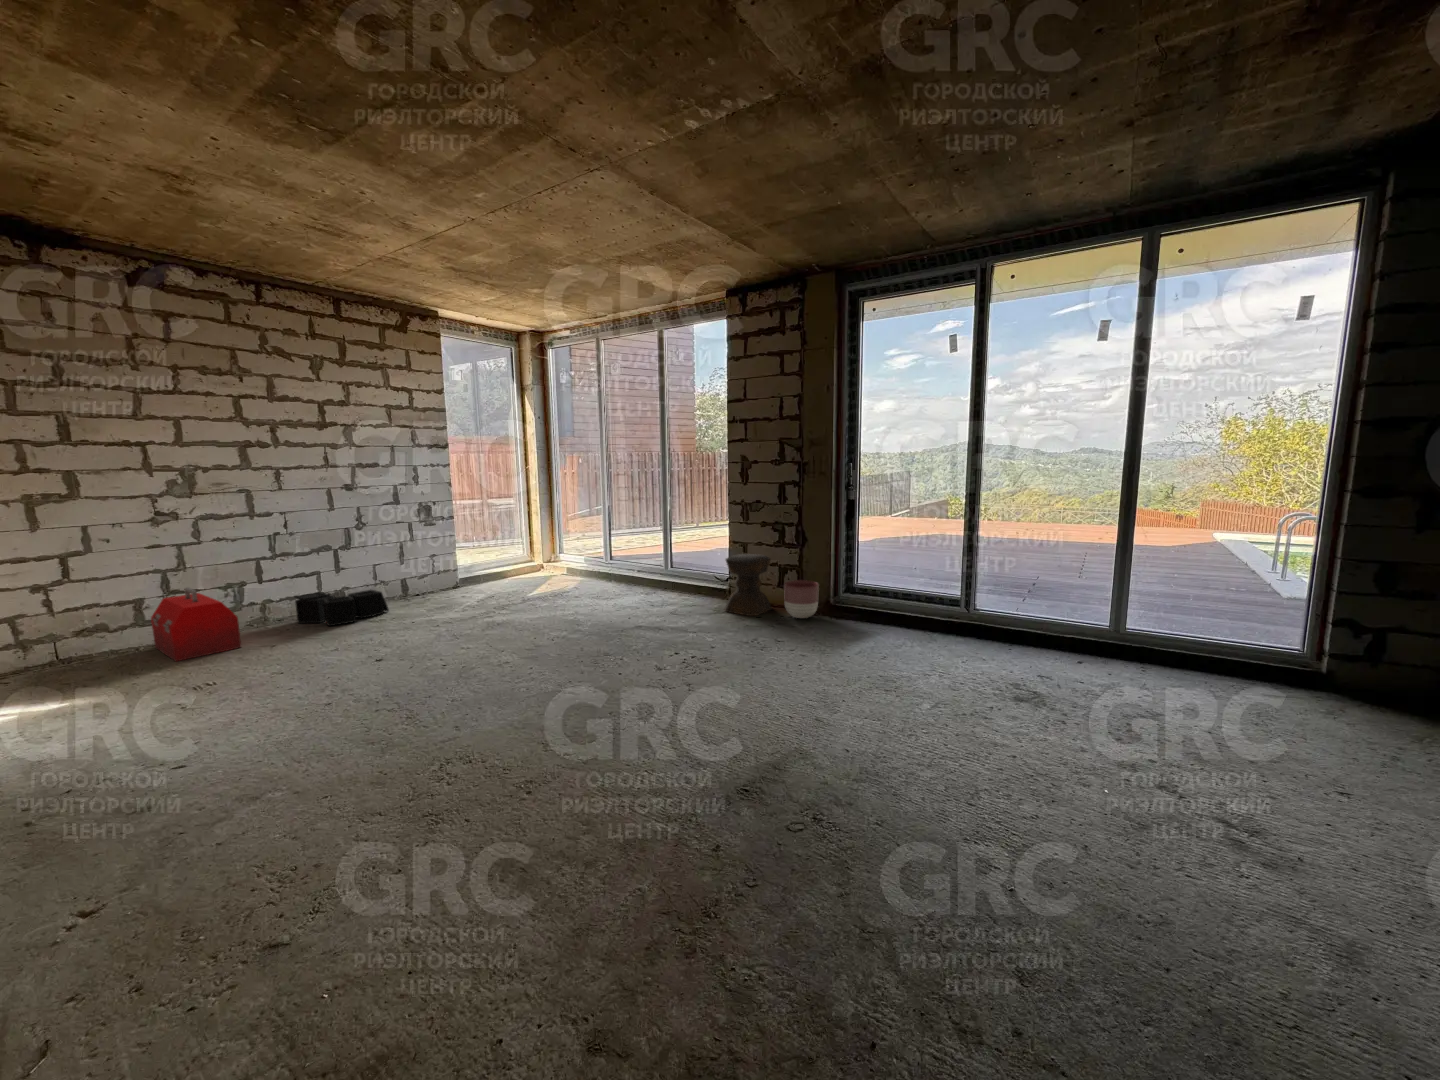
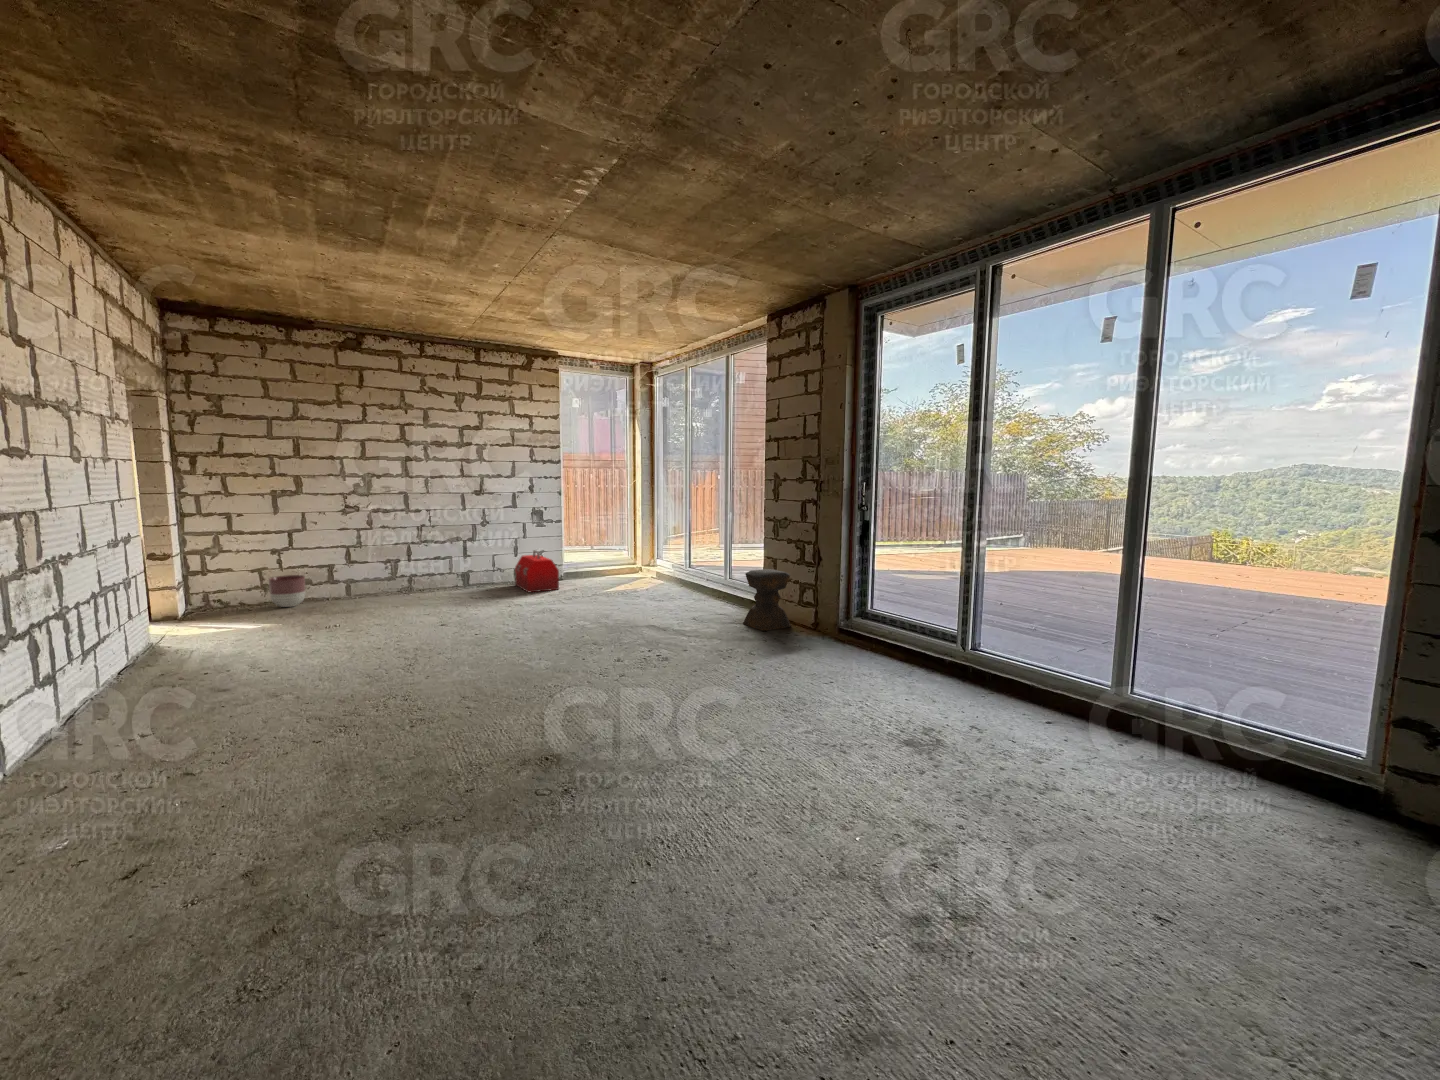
planter: present [784,580,819,618] -> present [269,575,306,607]
toolbox: present [151,588,241,662] -> present [515,550,559,592]
storage bin: present [295,590,389,626] -> none [429,572,493,598]

